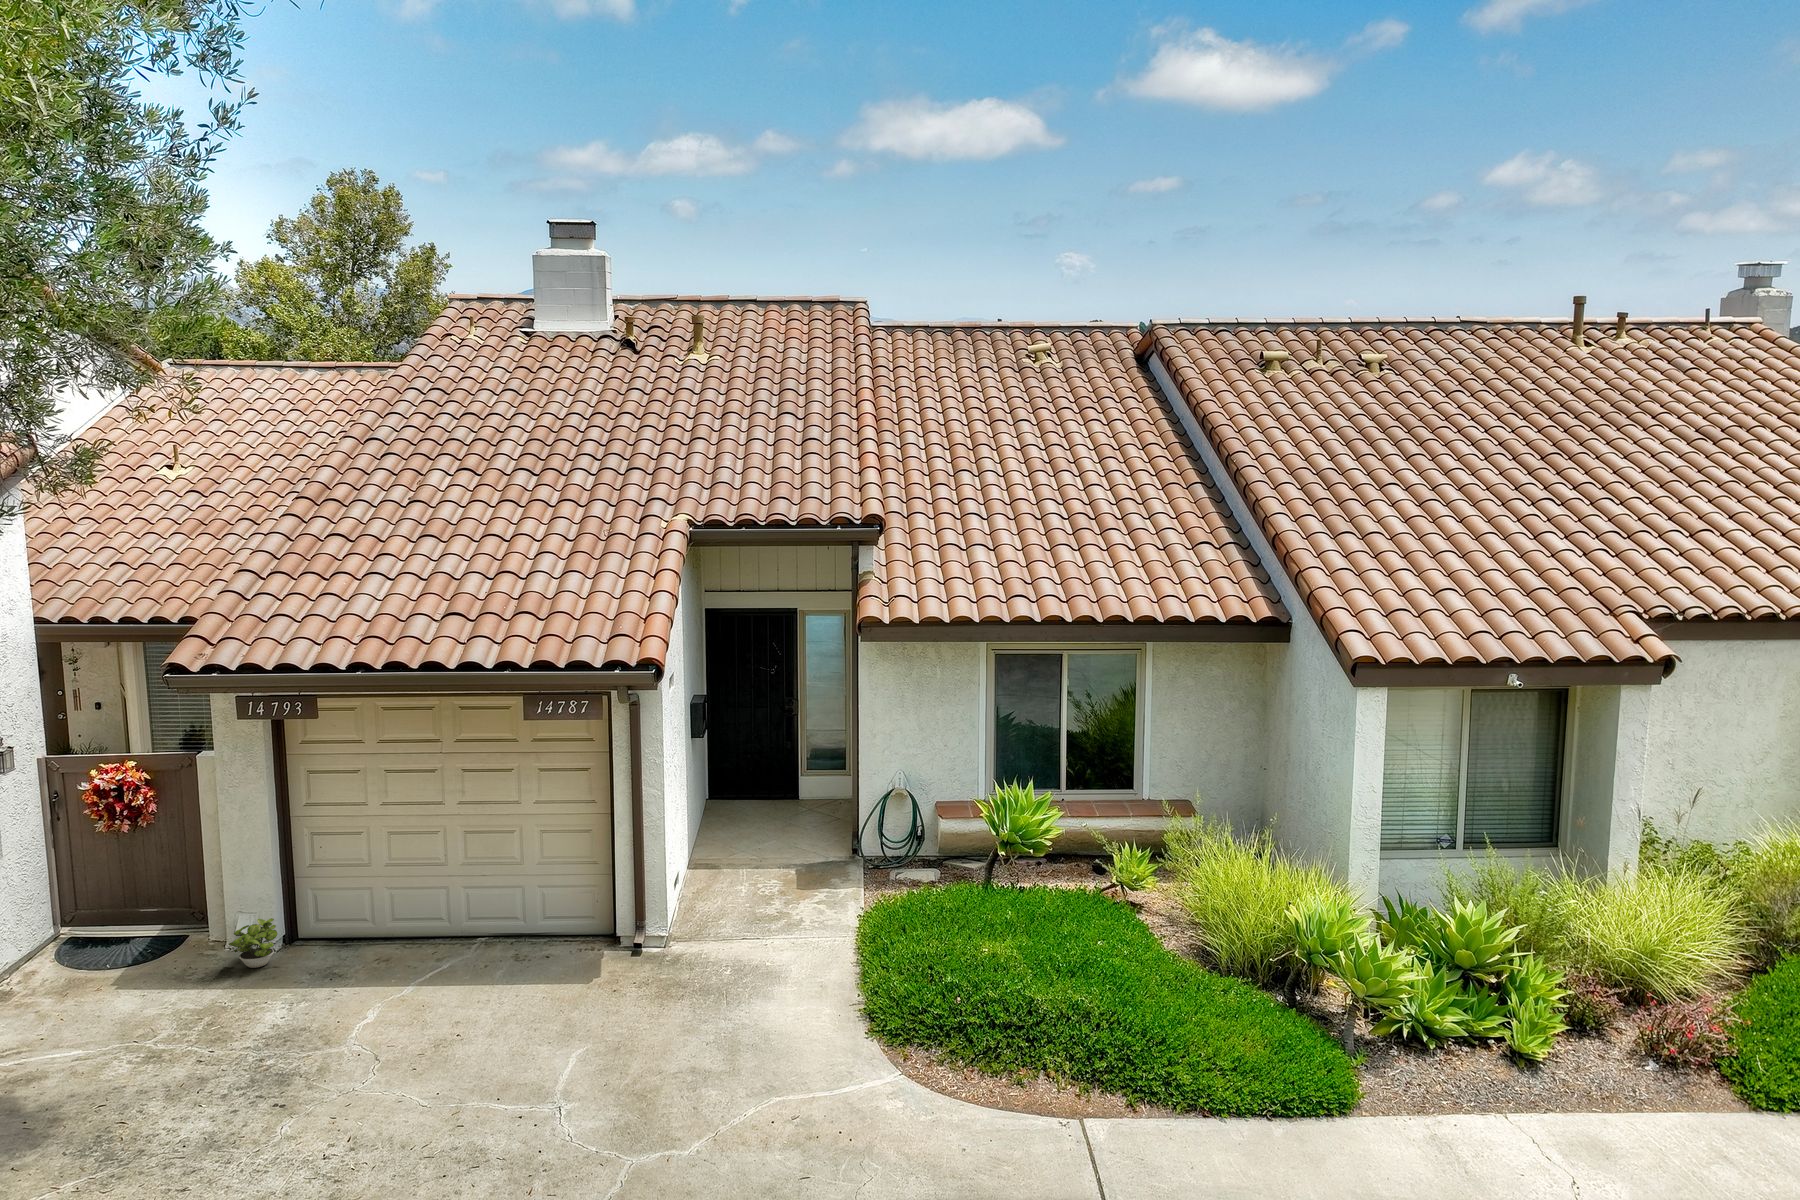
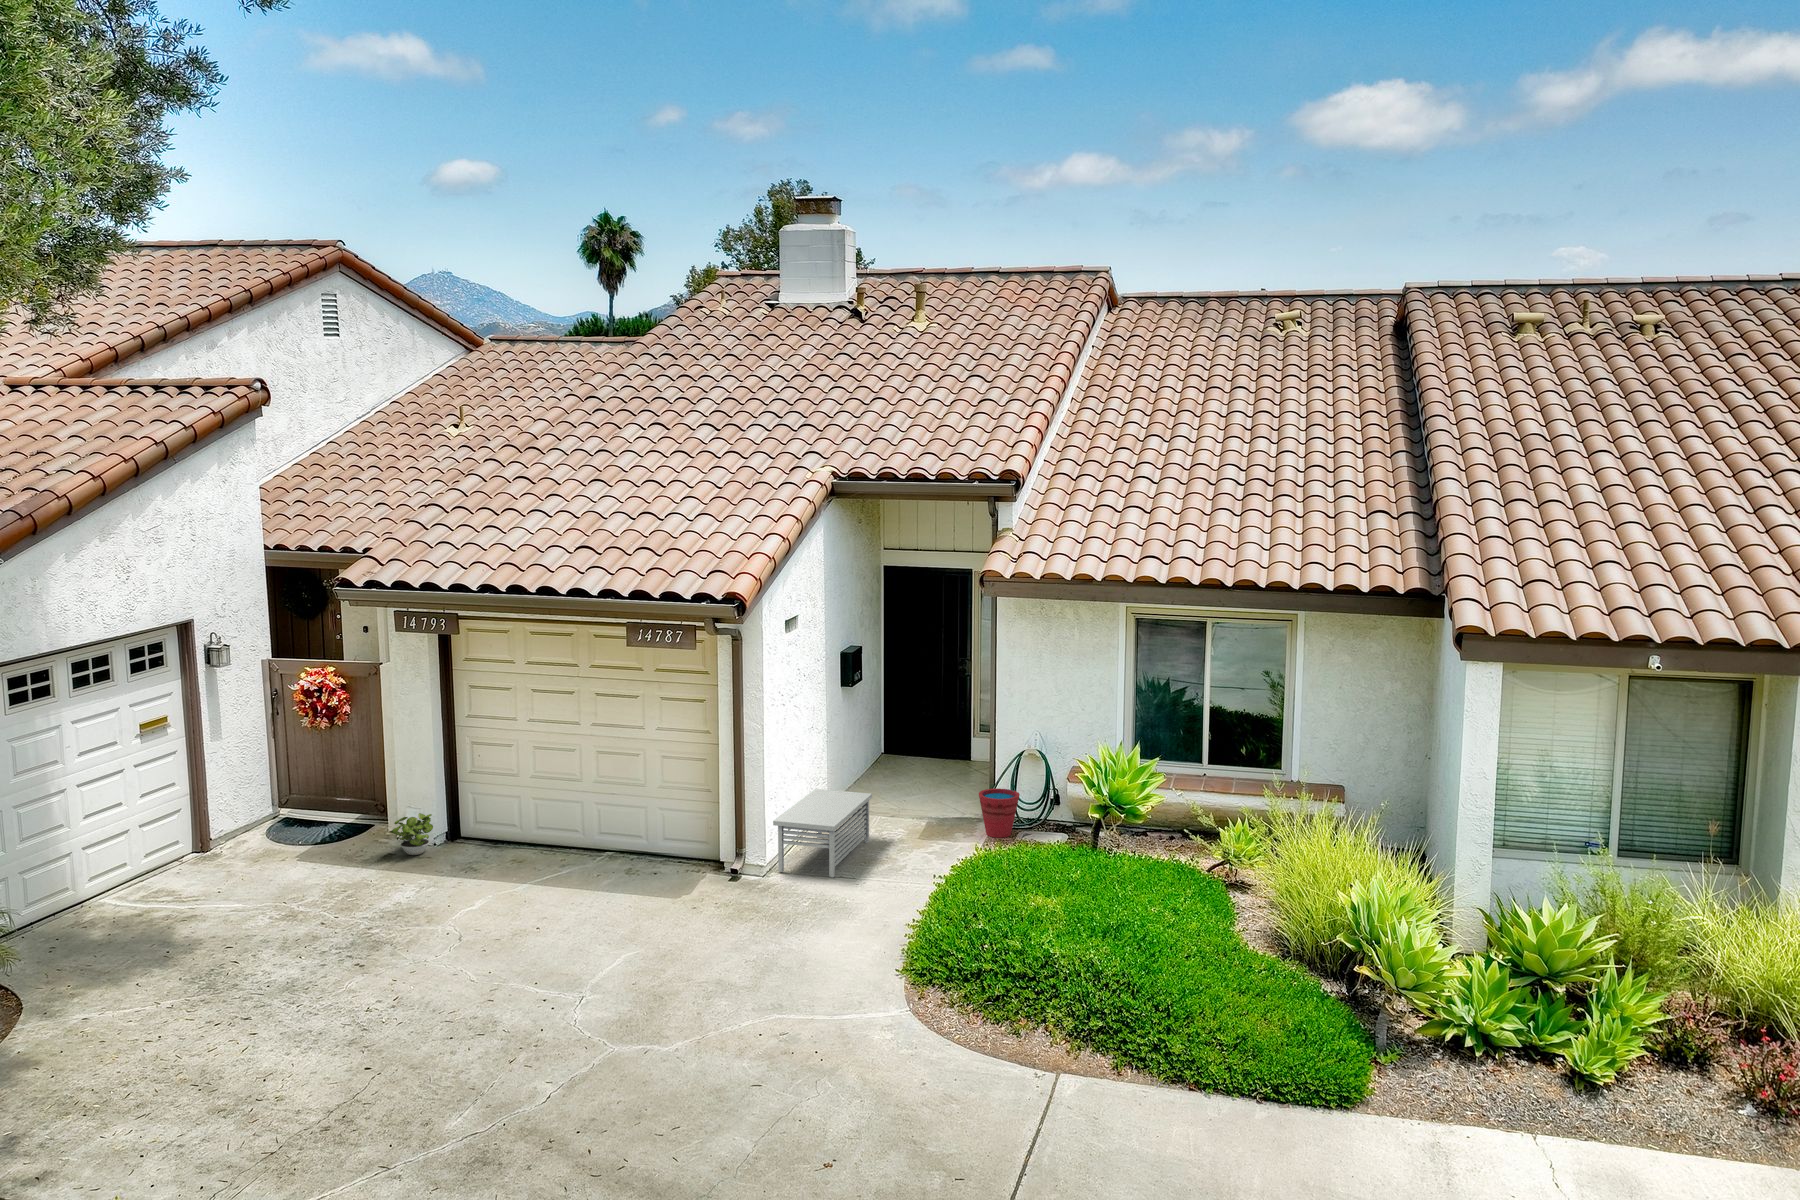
bucket: none [867,831,907,881] -> present [979,789,1020,838]
storage bench: none [682,849,765,941] -> present [773,789,872,877]

